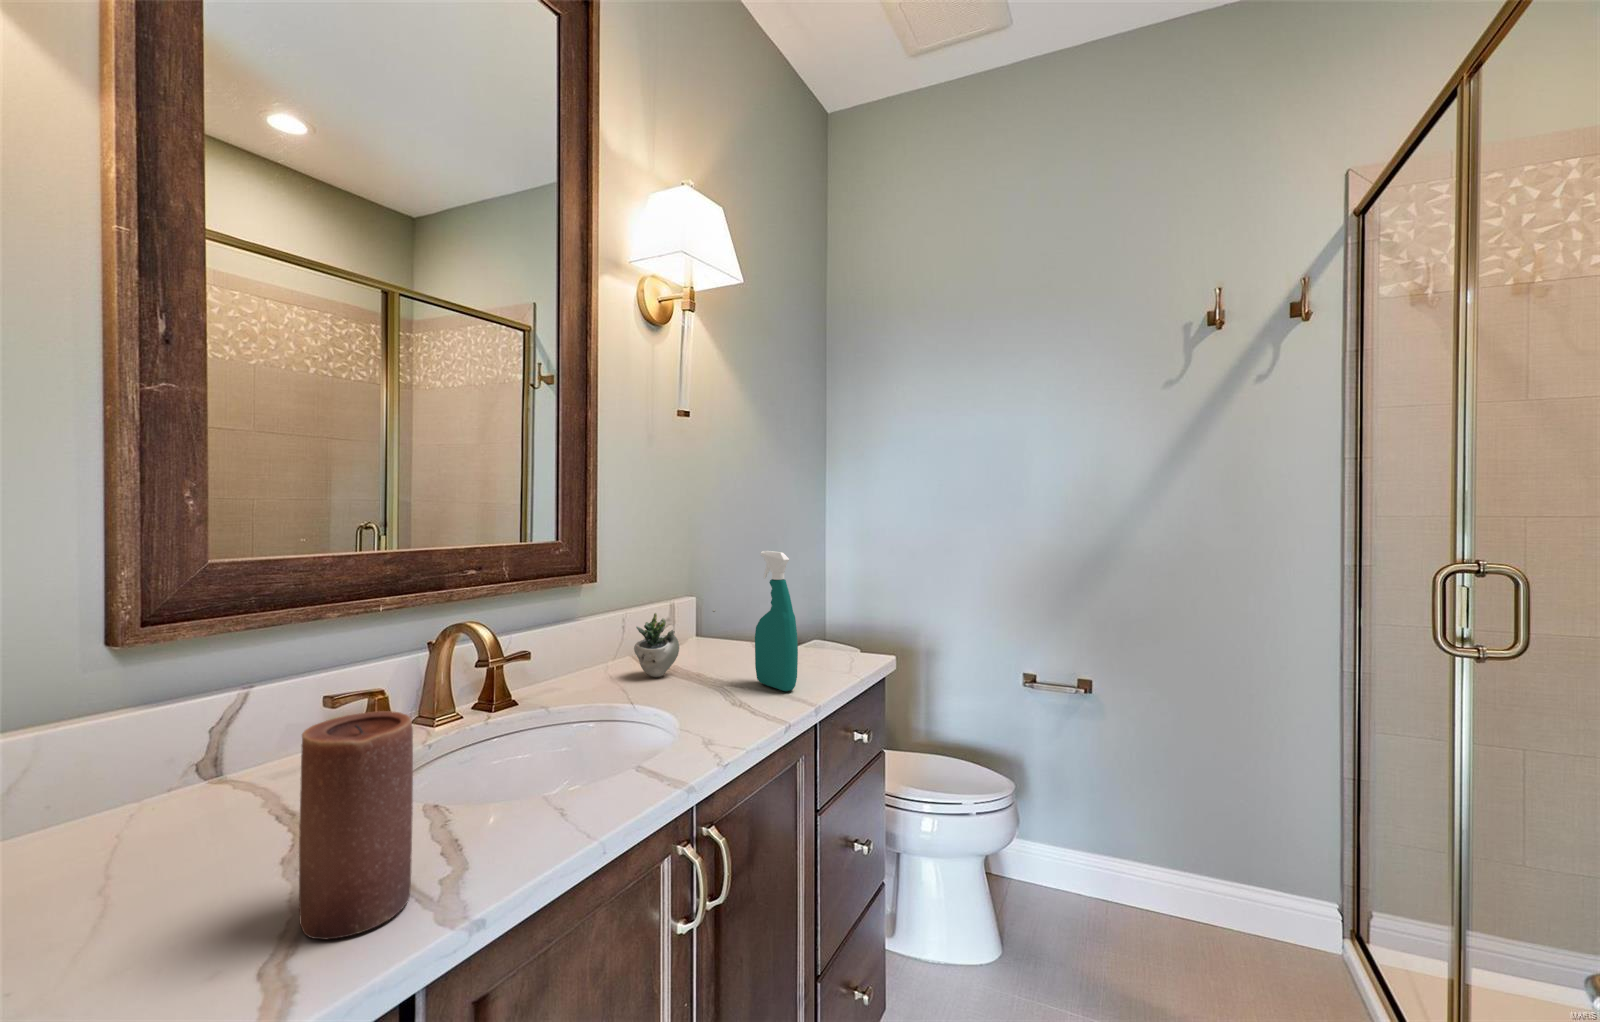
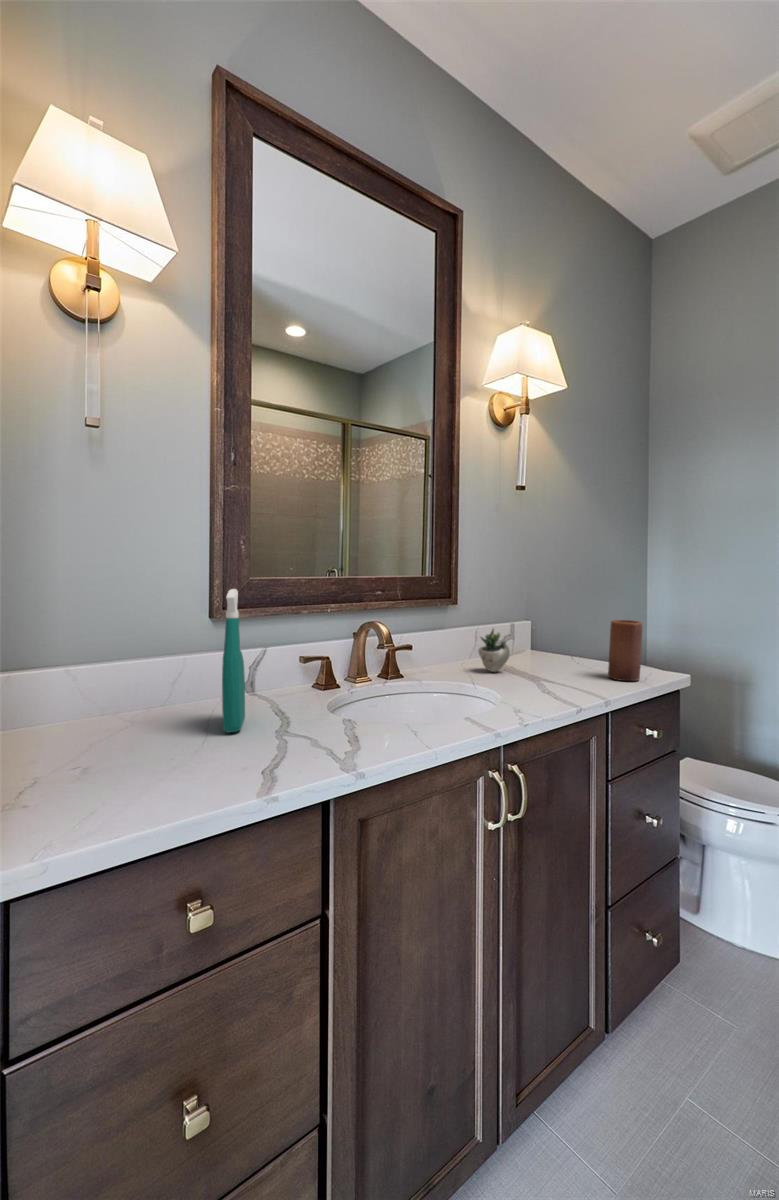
spray bottle: present [755,551,798,691] -> present [222,589,245,733]
candle: present [299,711,413,939] -> present [608,620,642,681]

